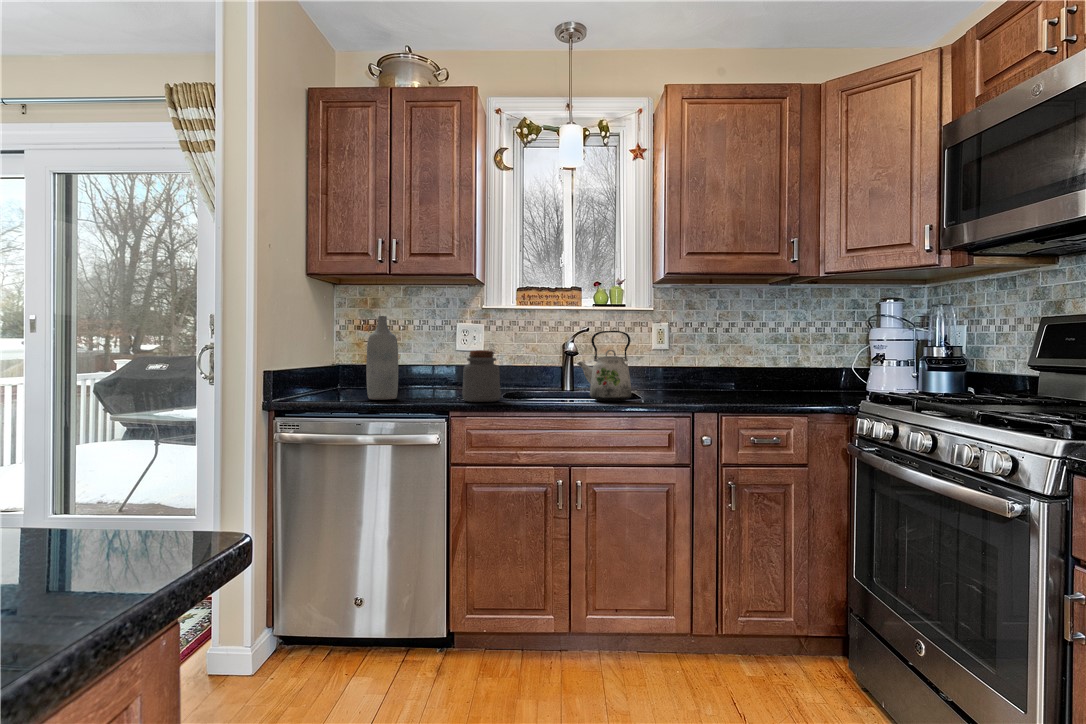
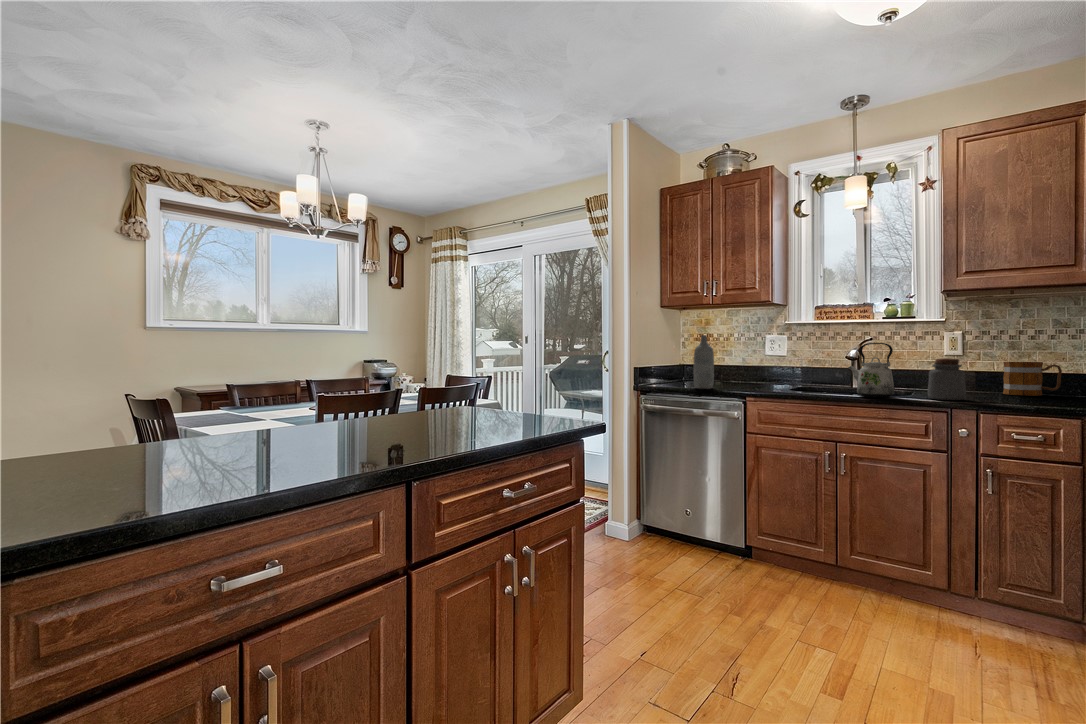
jar: present [462,350,501,402] -> present [928,358,966,400]
mug: none [713,357,761,393] -> present [1003,362,1062,396]

